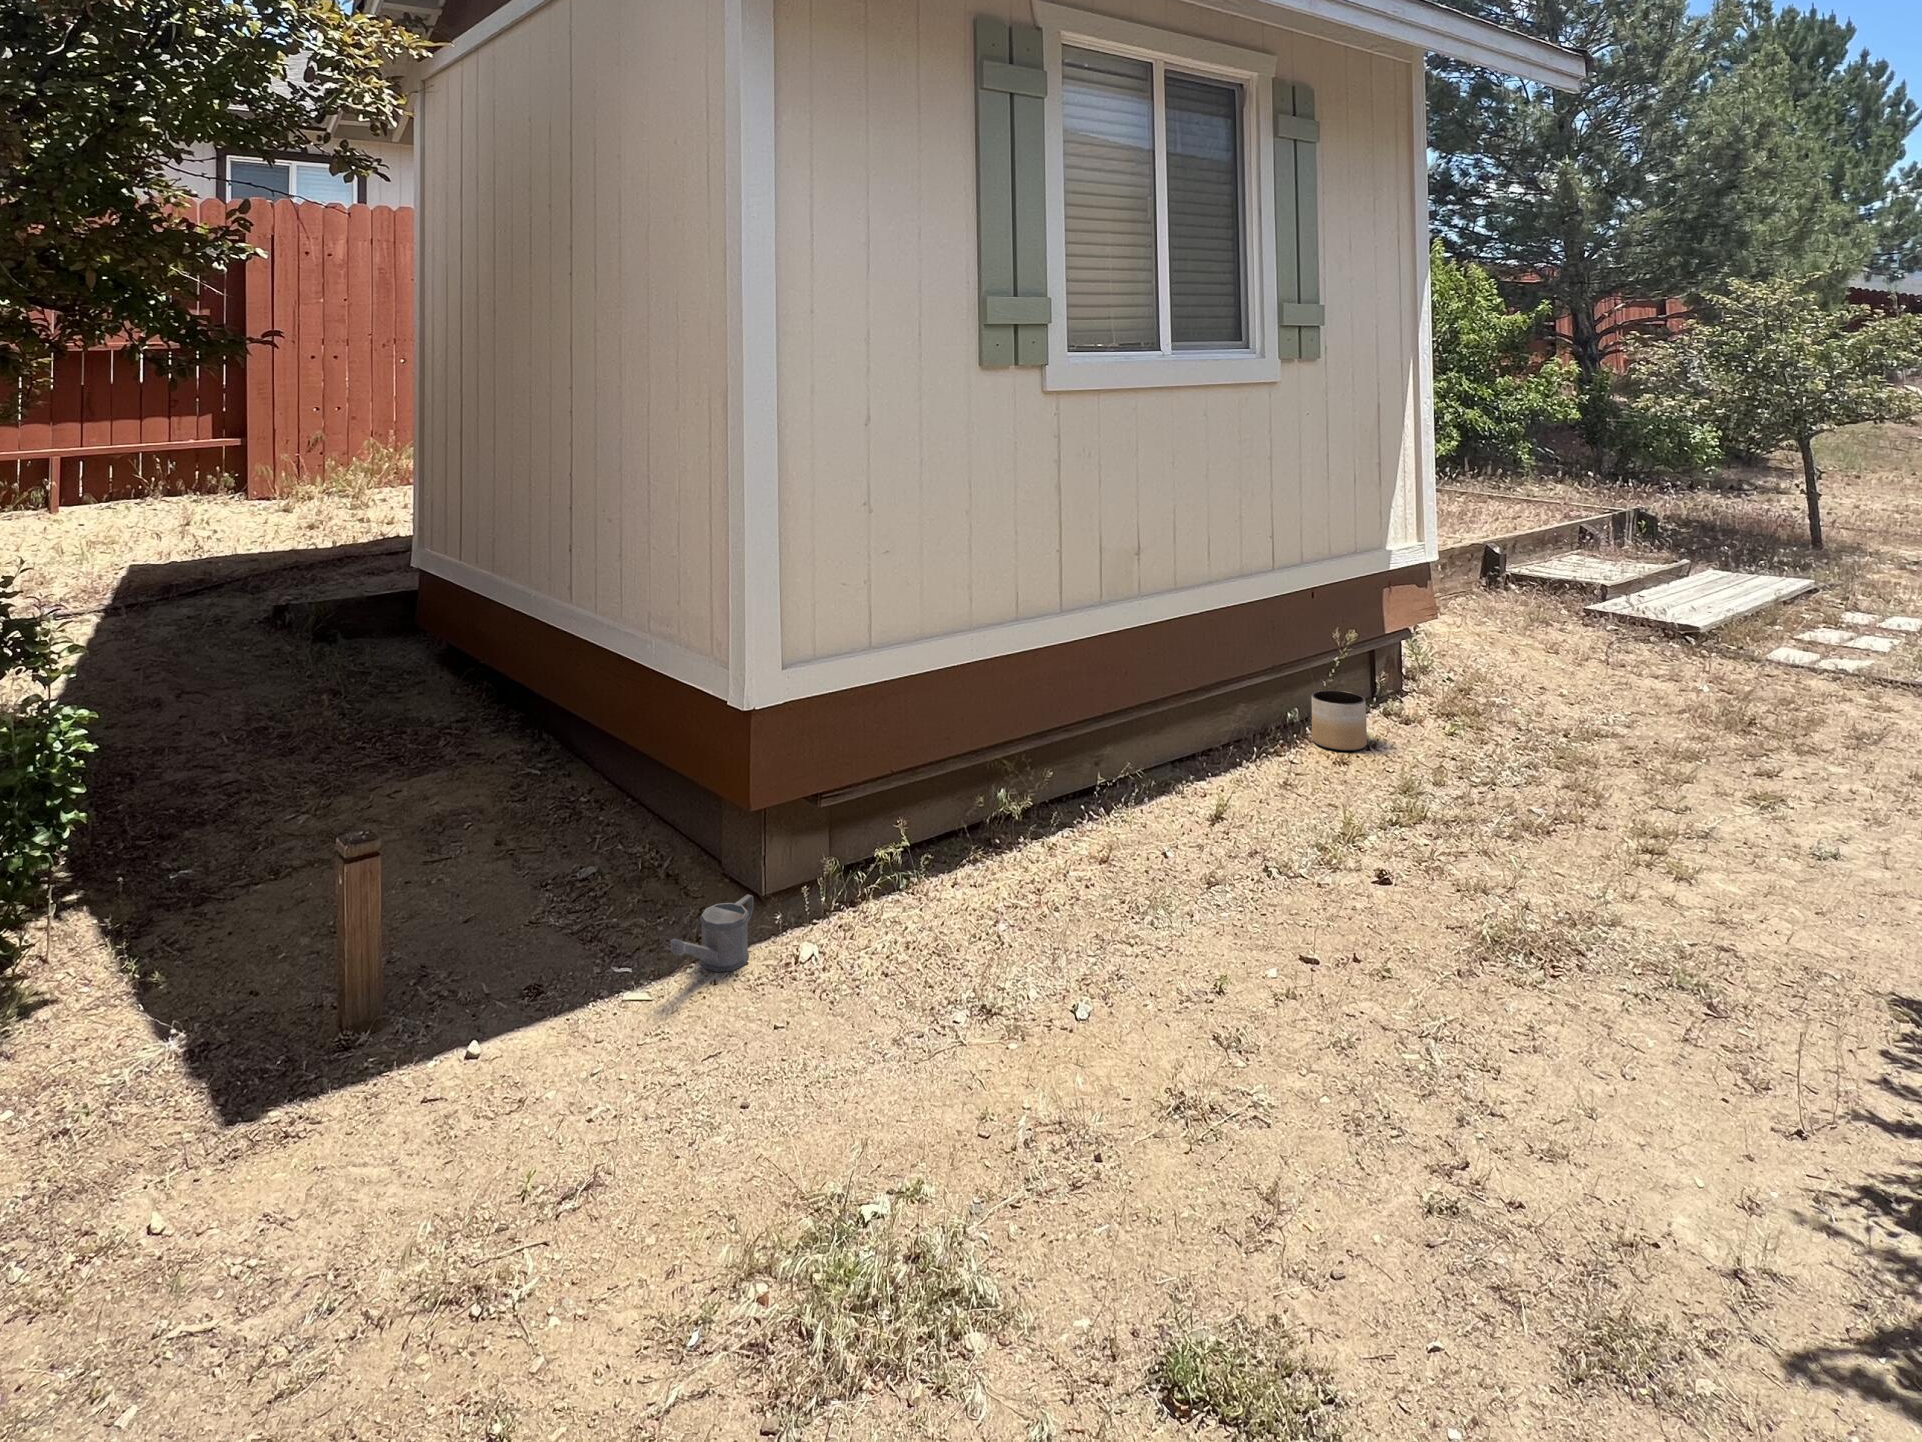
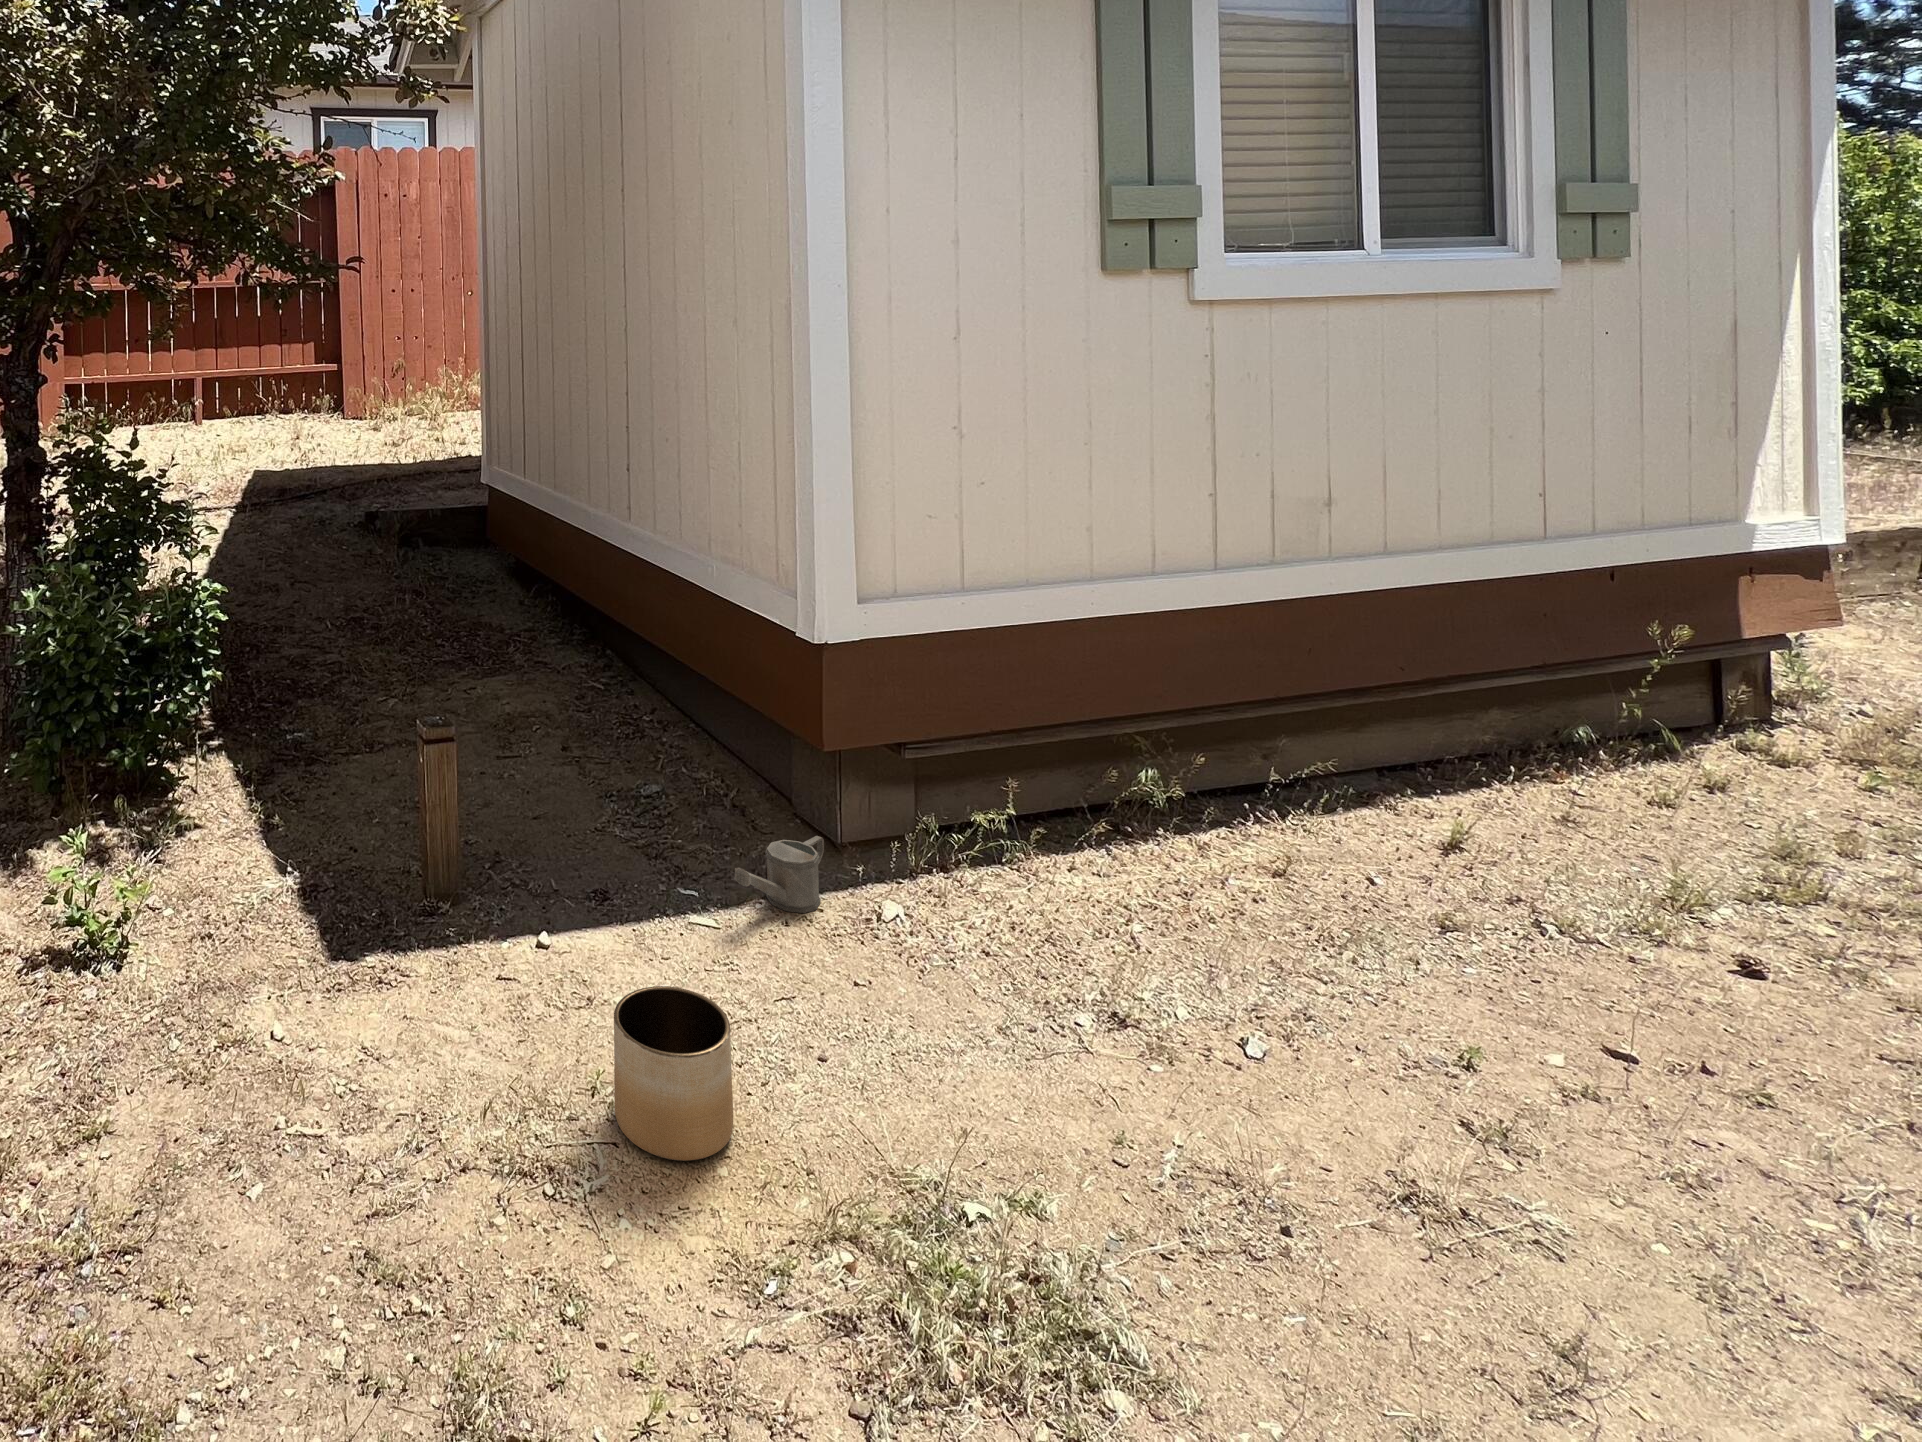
planter: present [1312,690,1367,751] -> present [614,986,733,1161]

